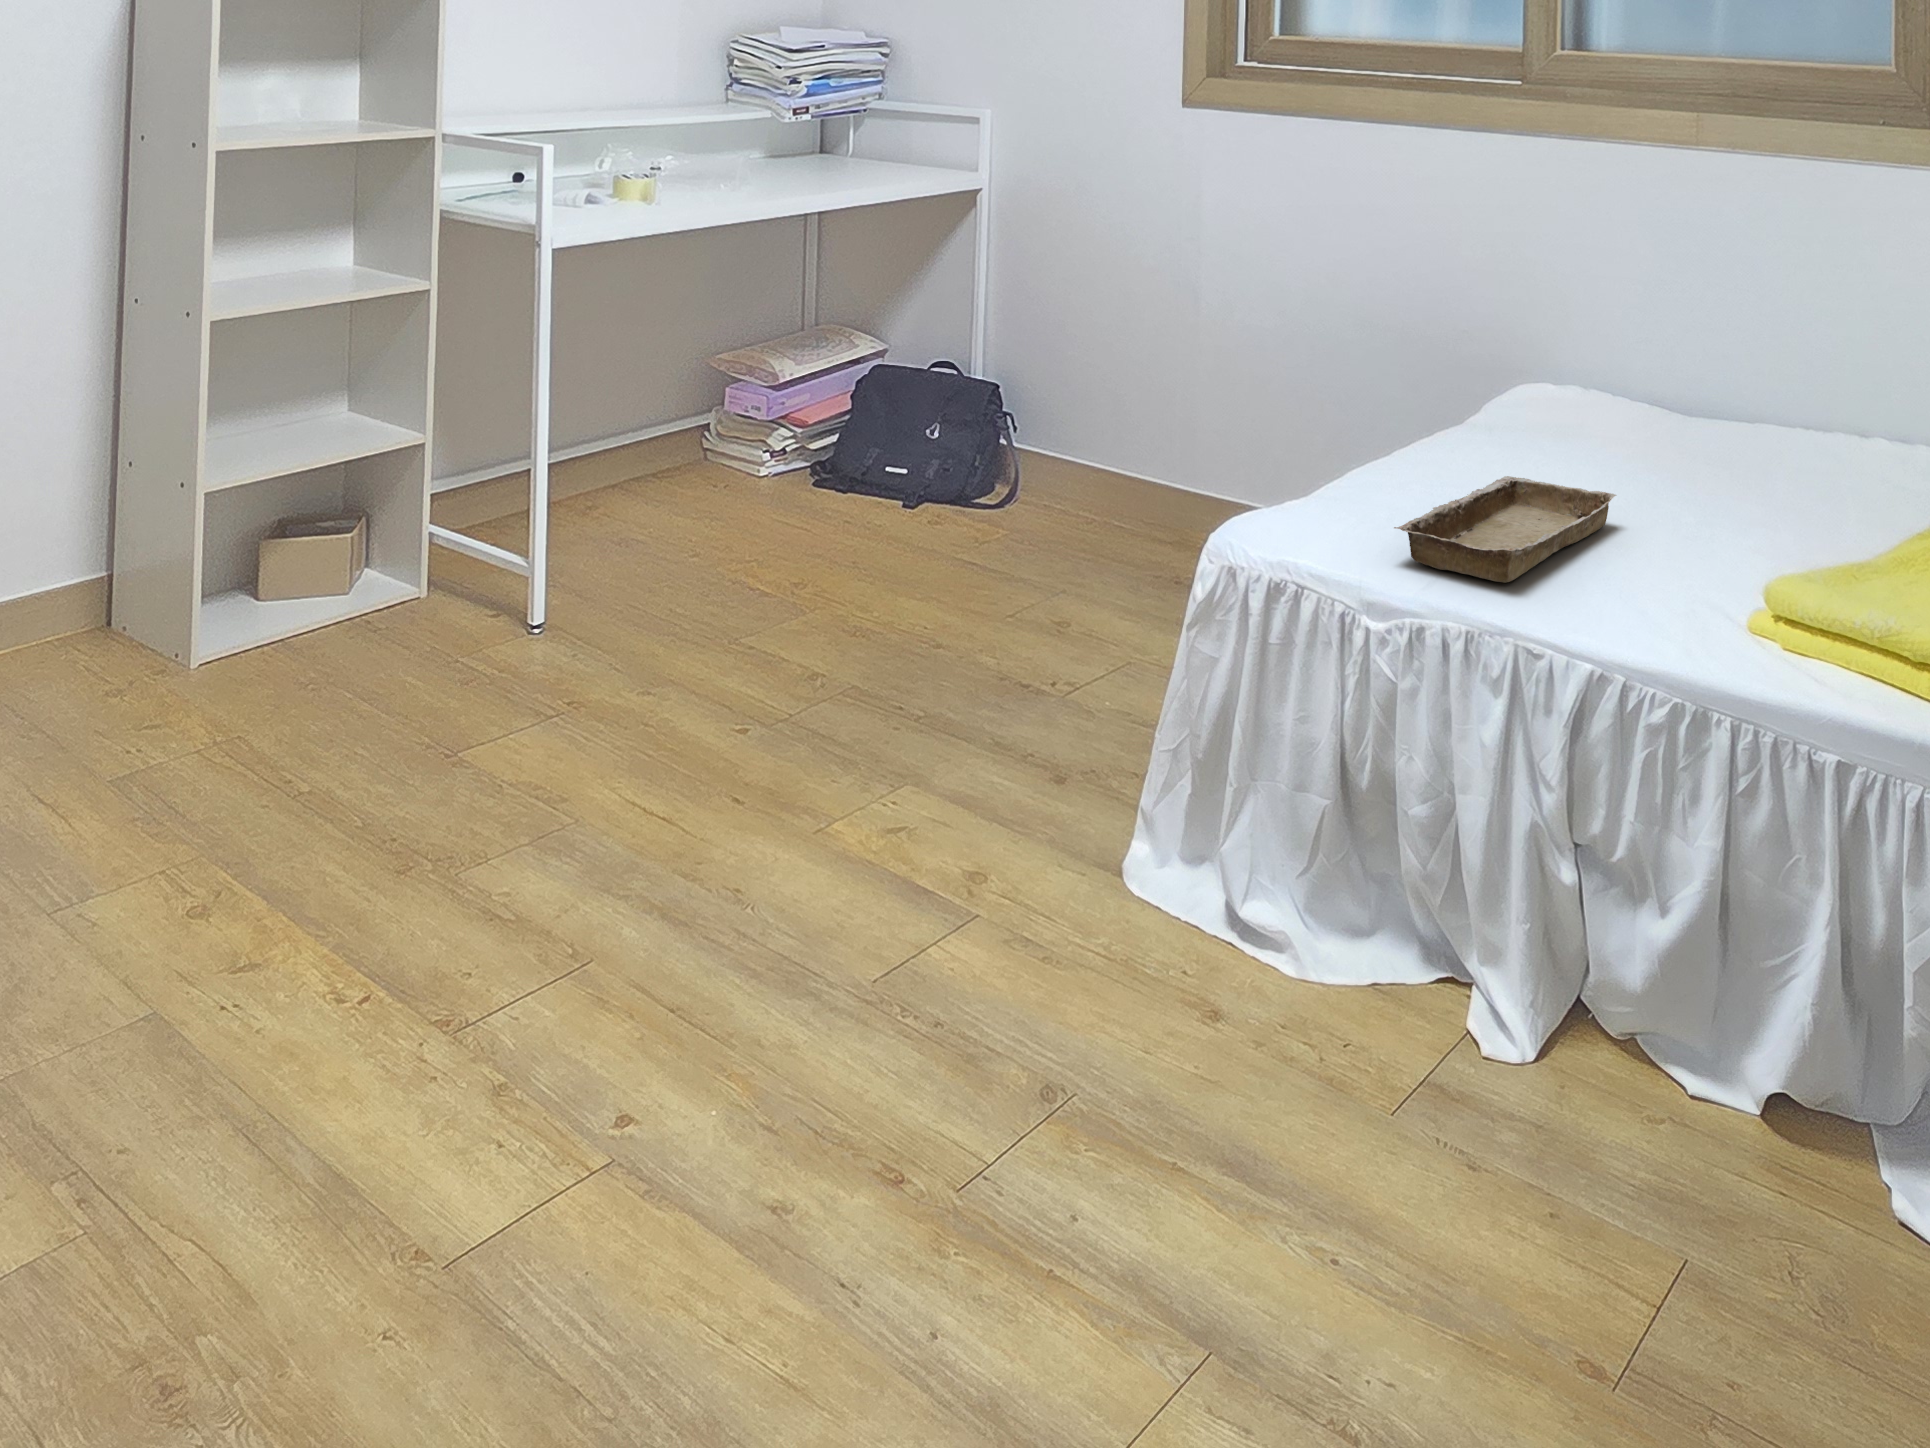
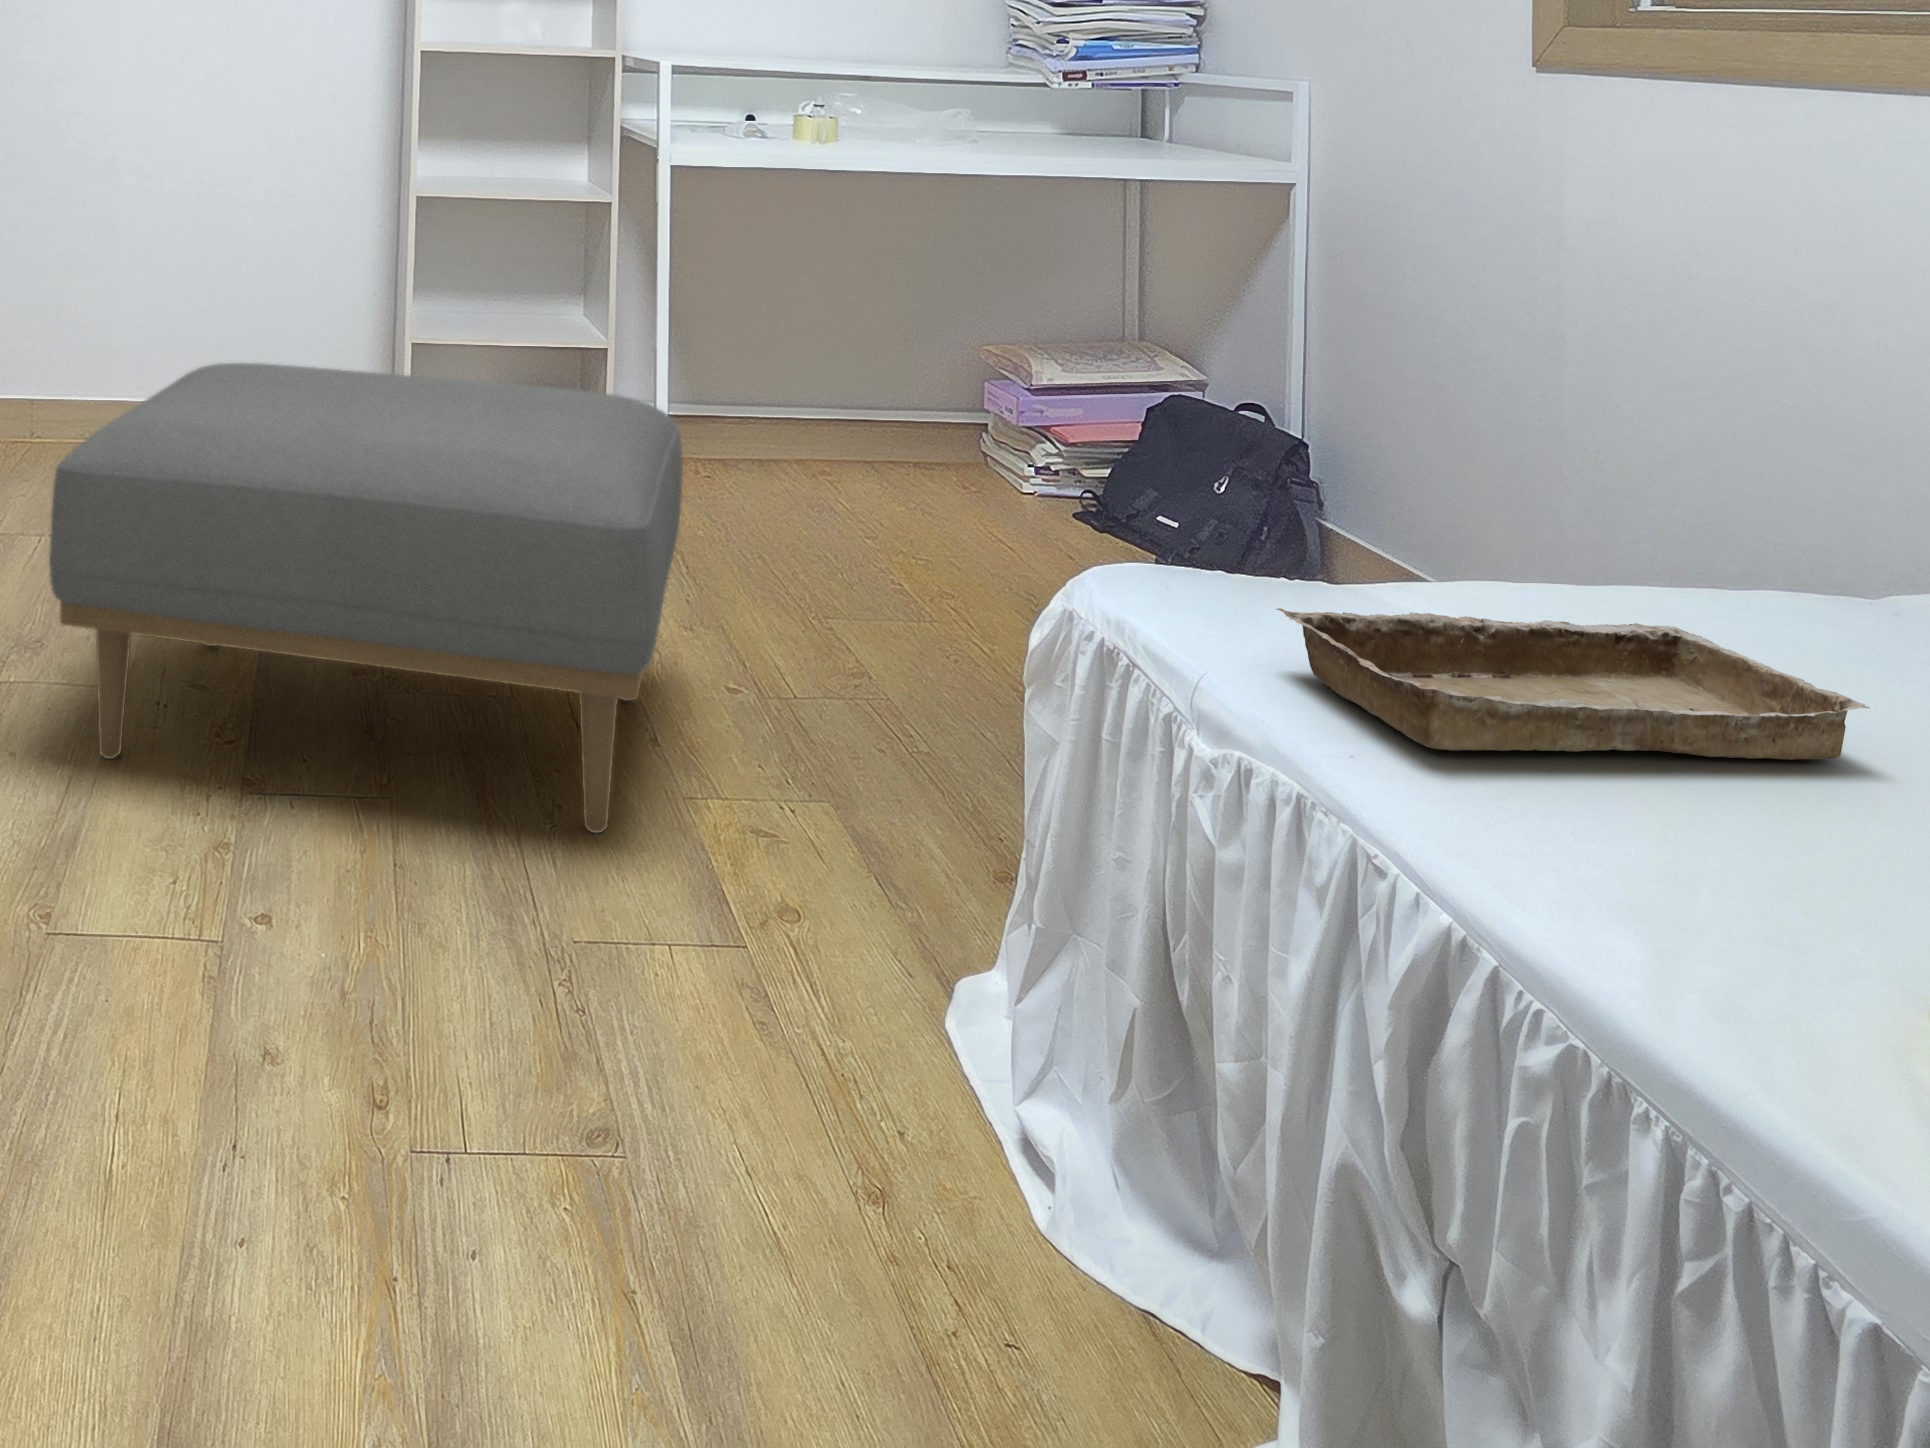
ottoman: none [137,493,834,1061] -> present [49,363,683,833]

